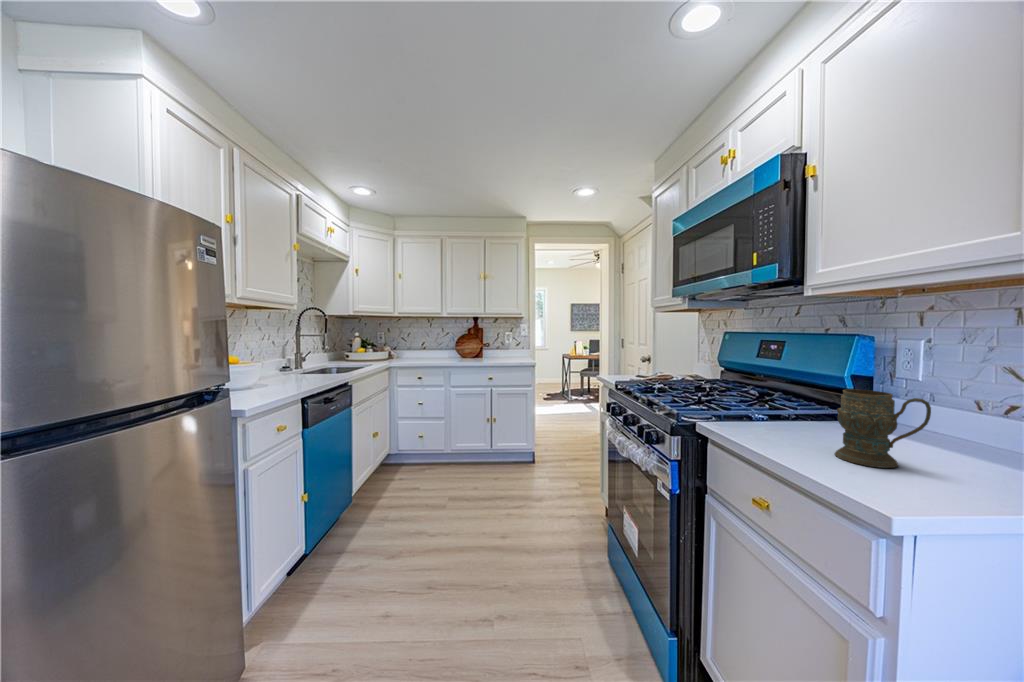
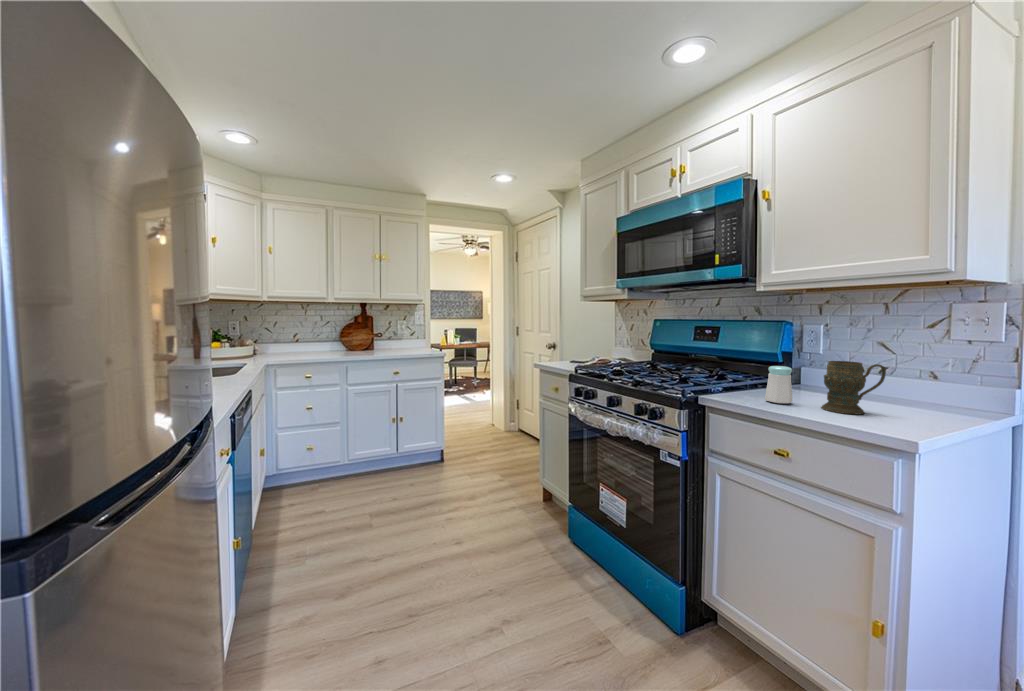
salt shaker: none [765,392,802,441] -> present [765,366,792,404]

